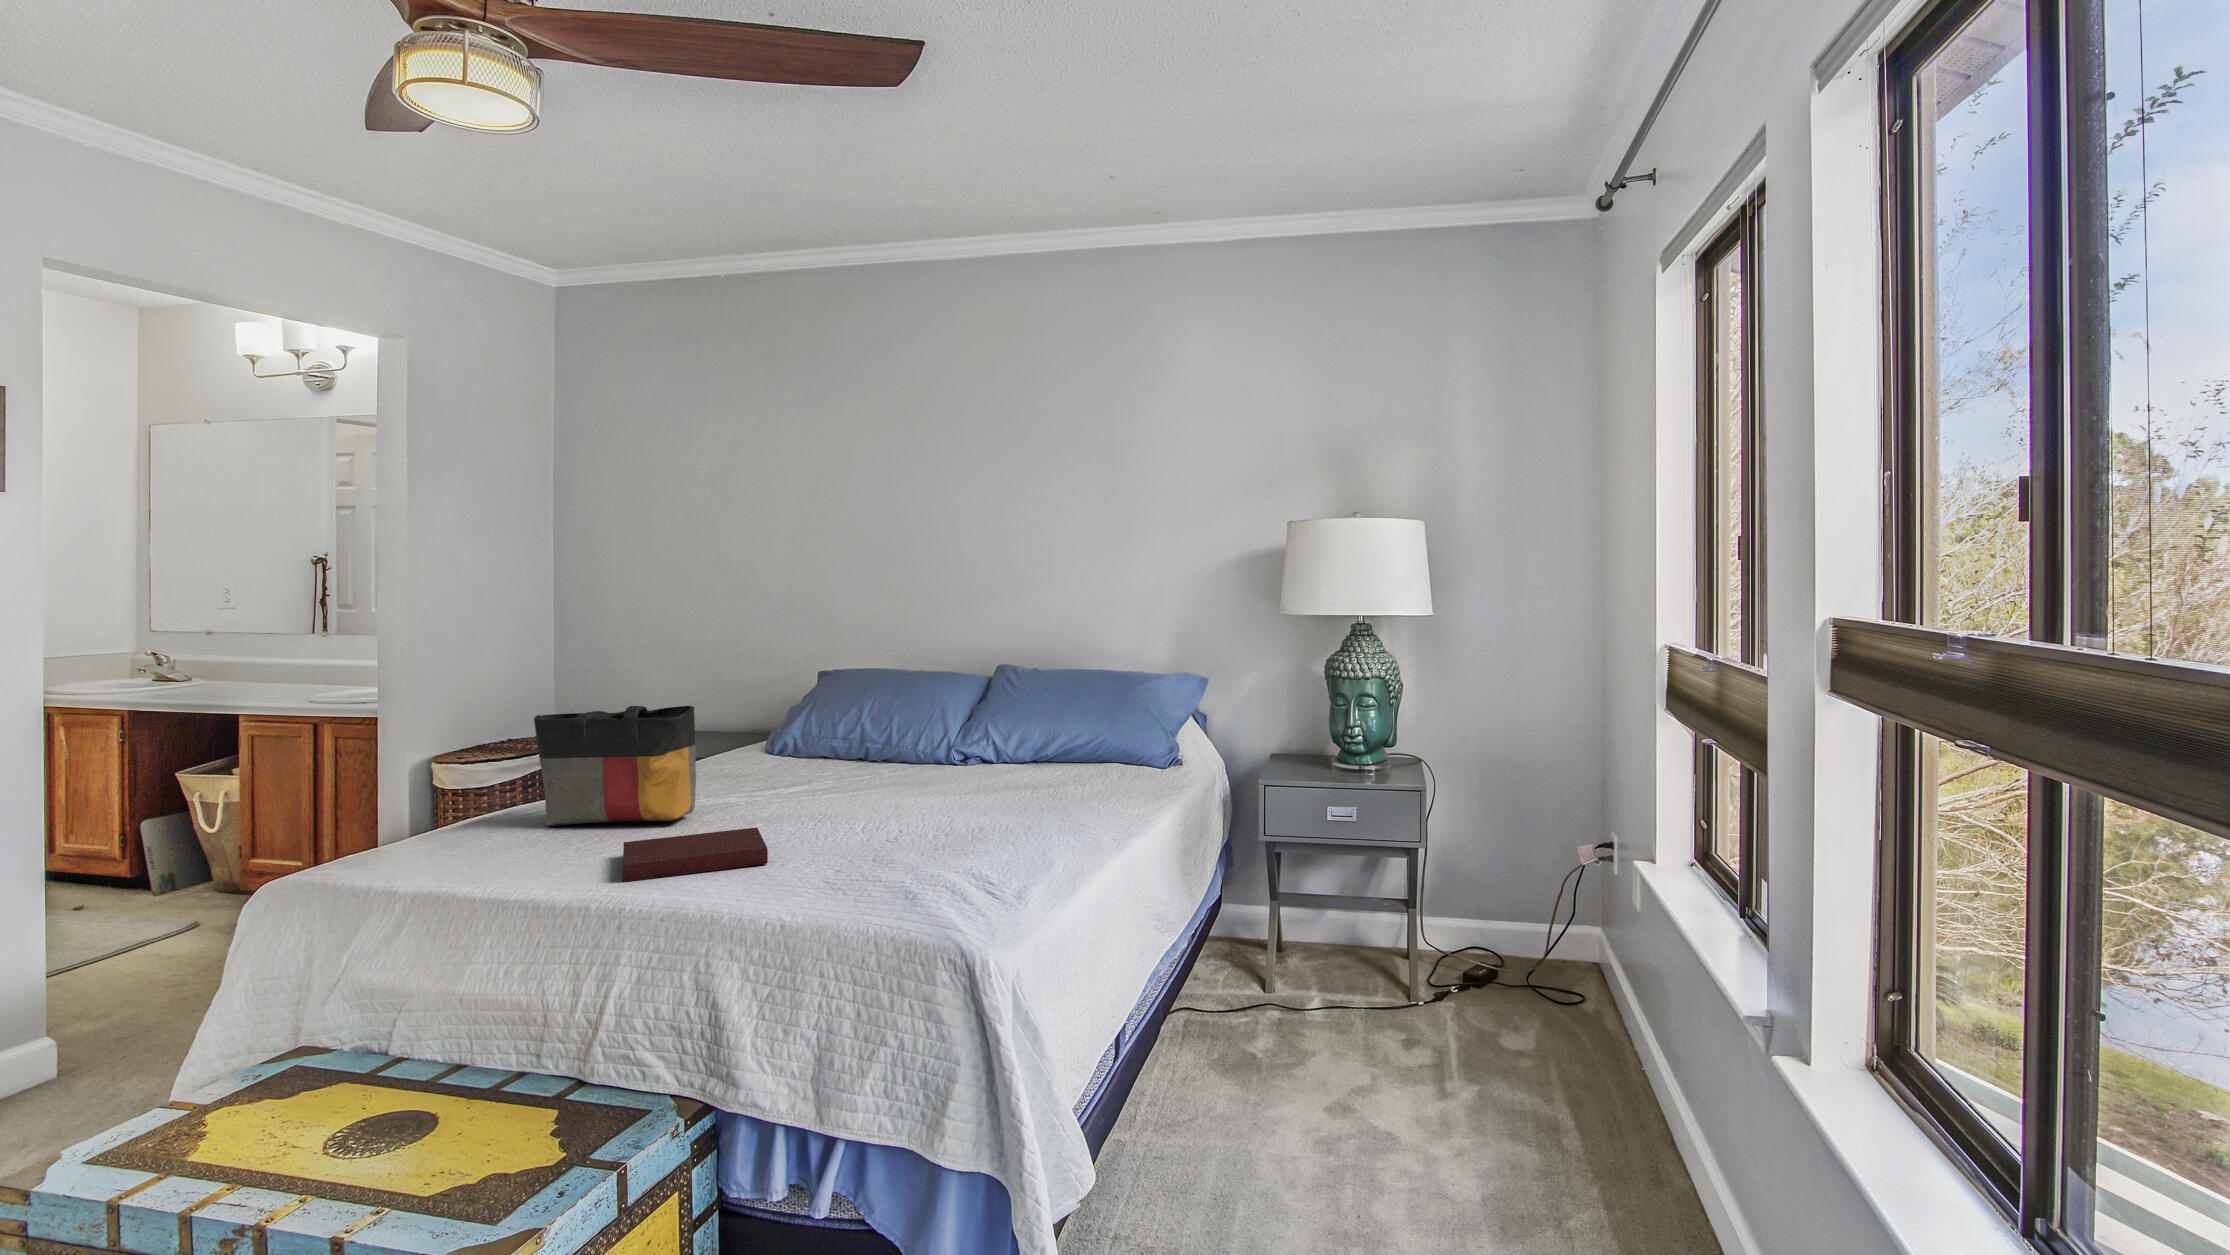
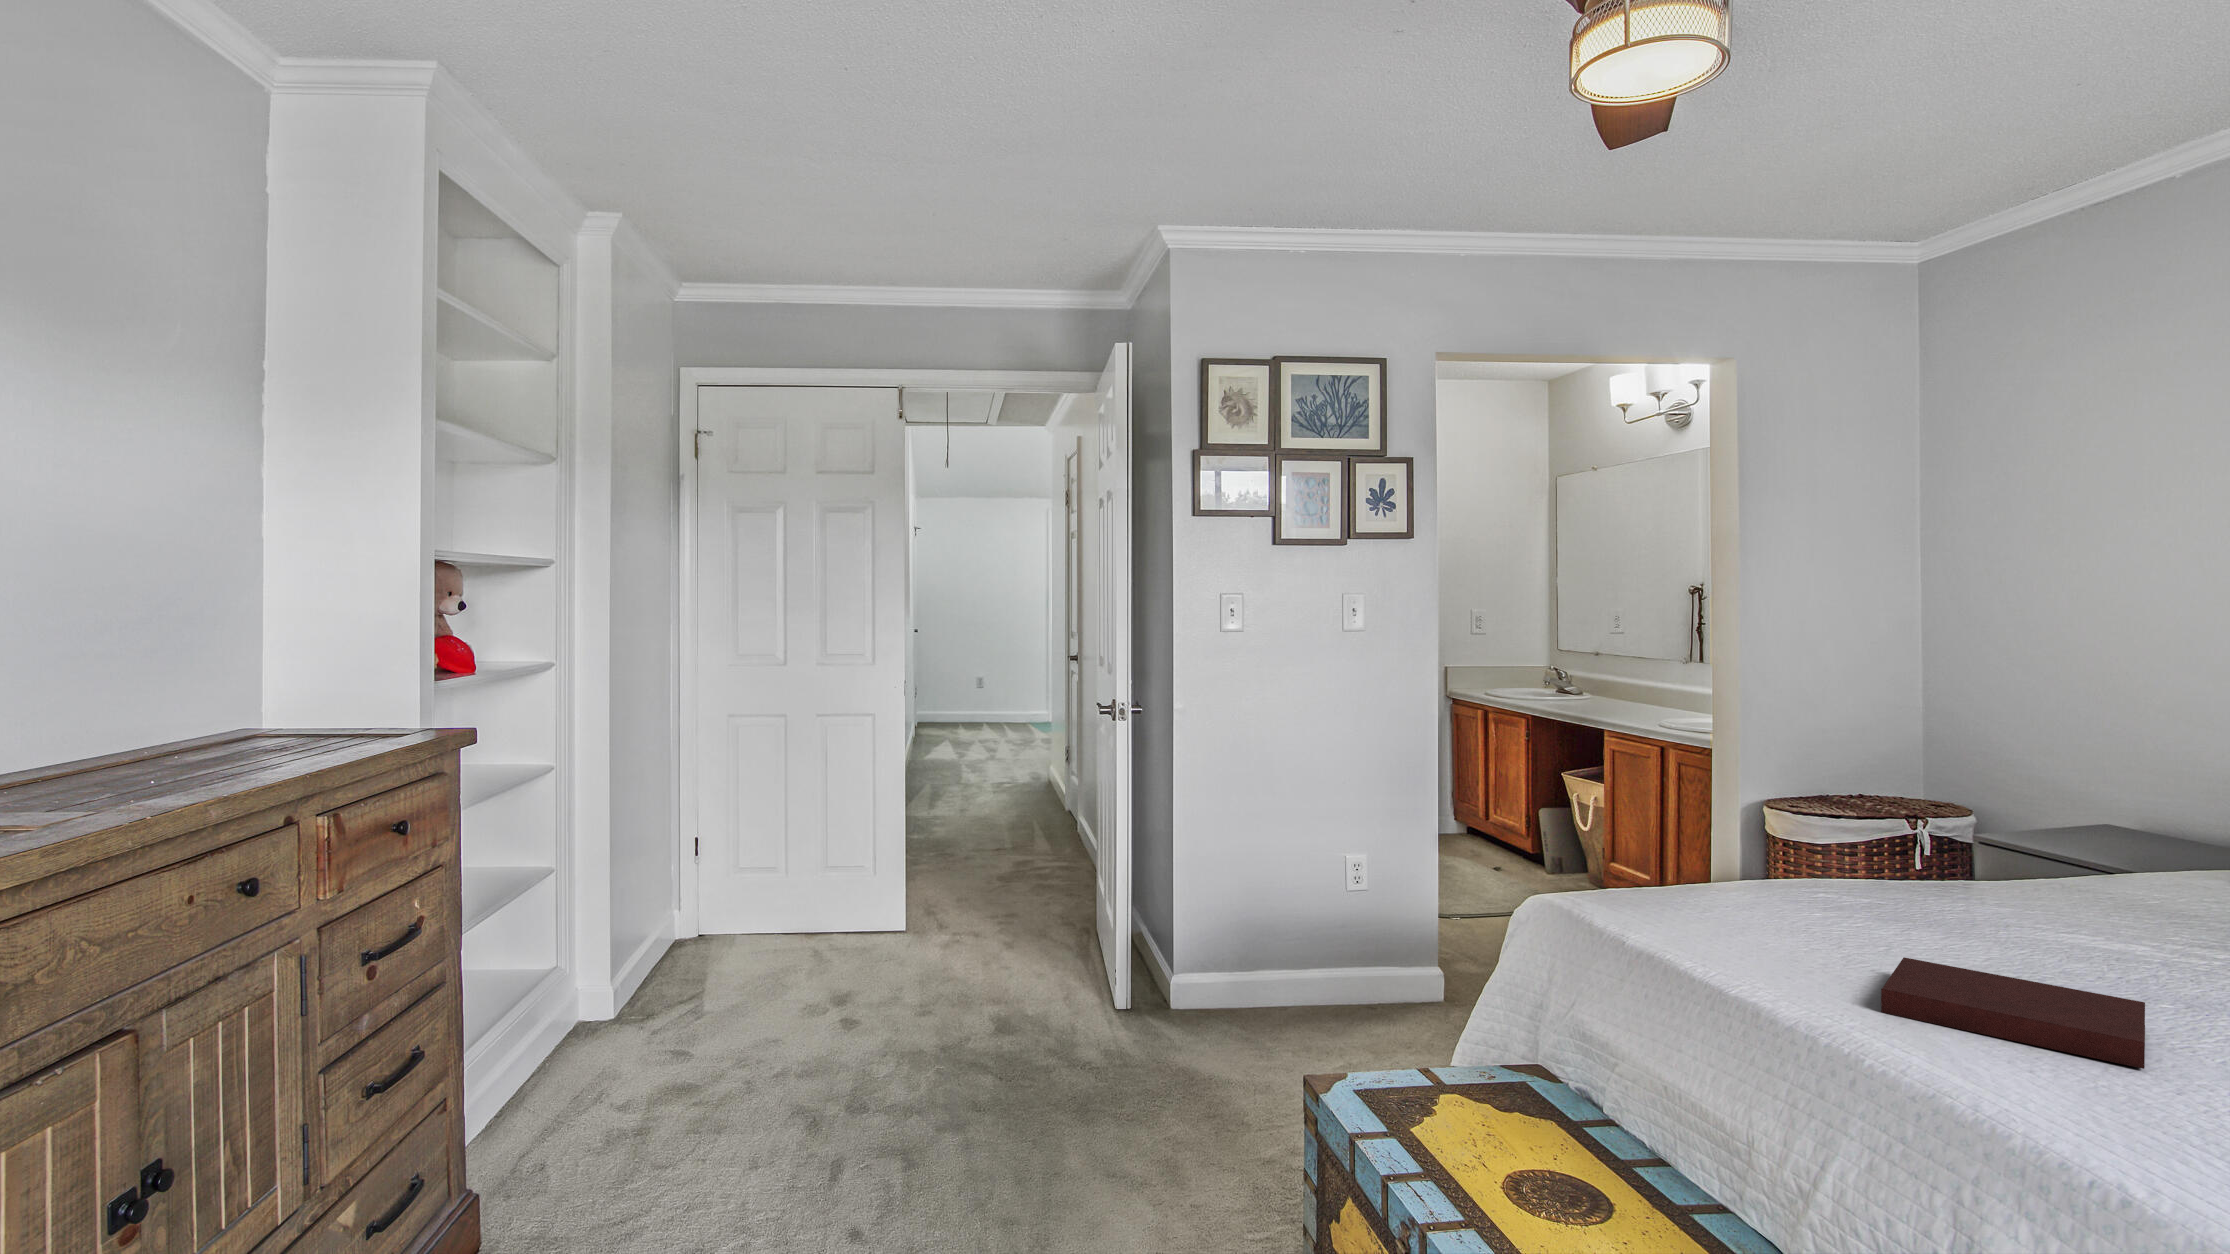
tote bag: present [534,706,696,826] -> none [1811,762,2057,949]

